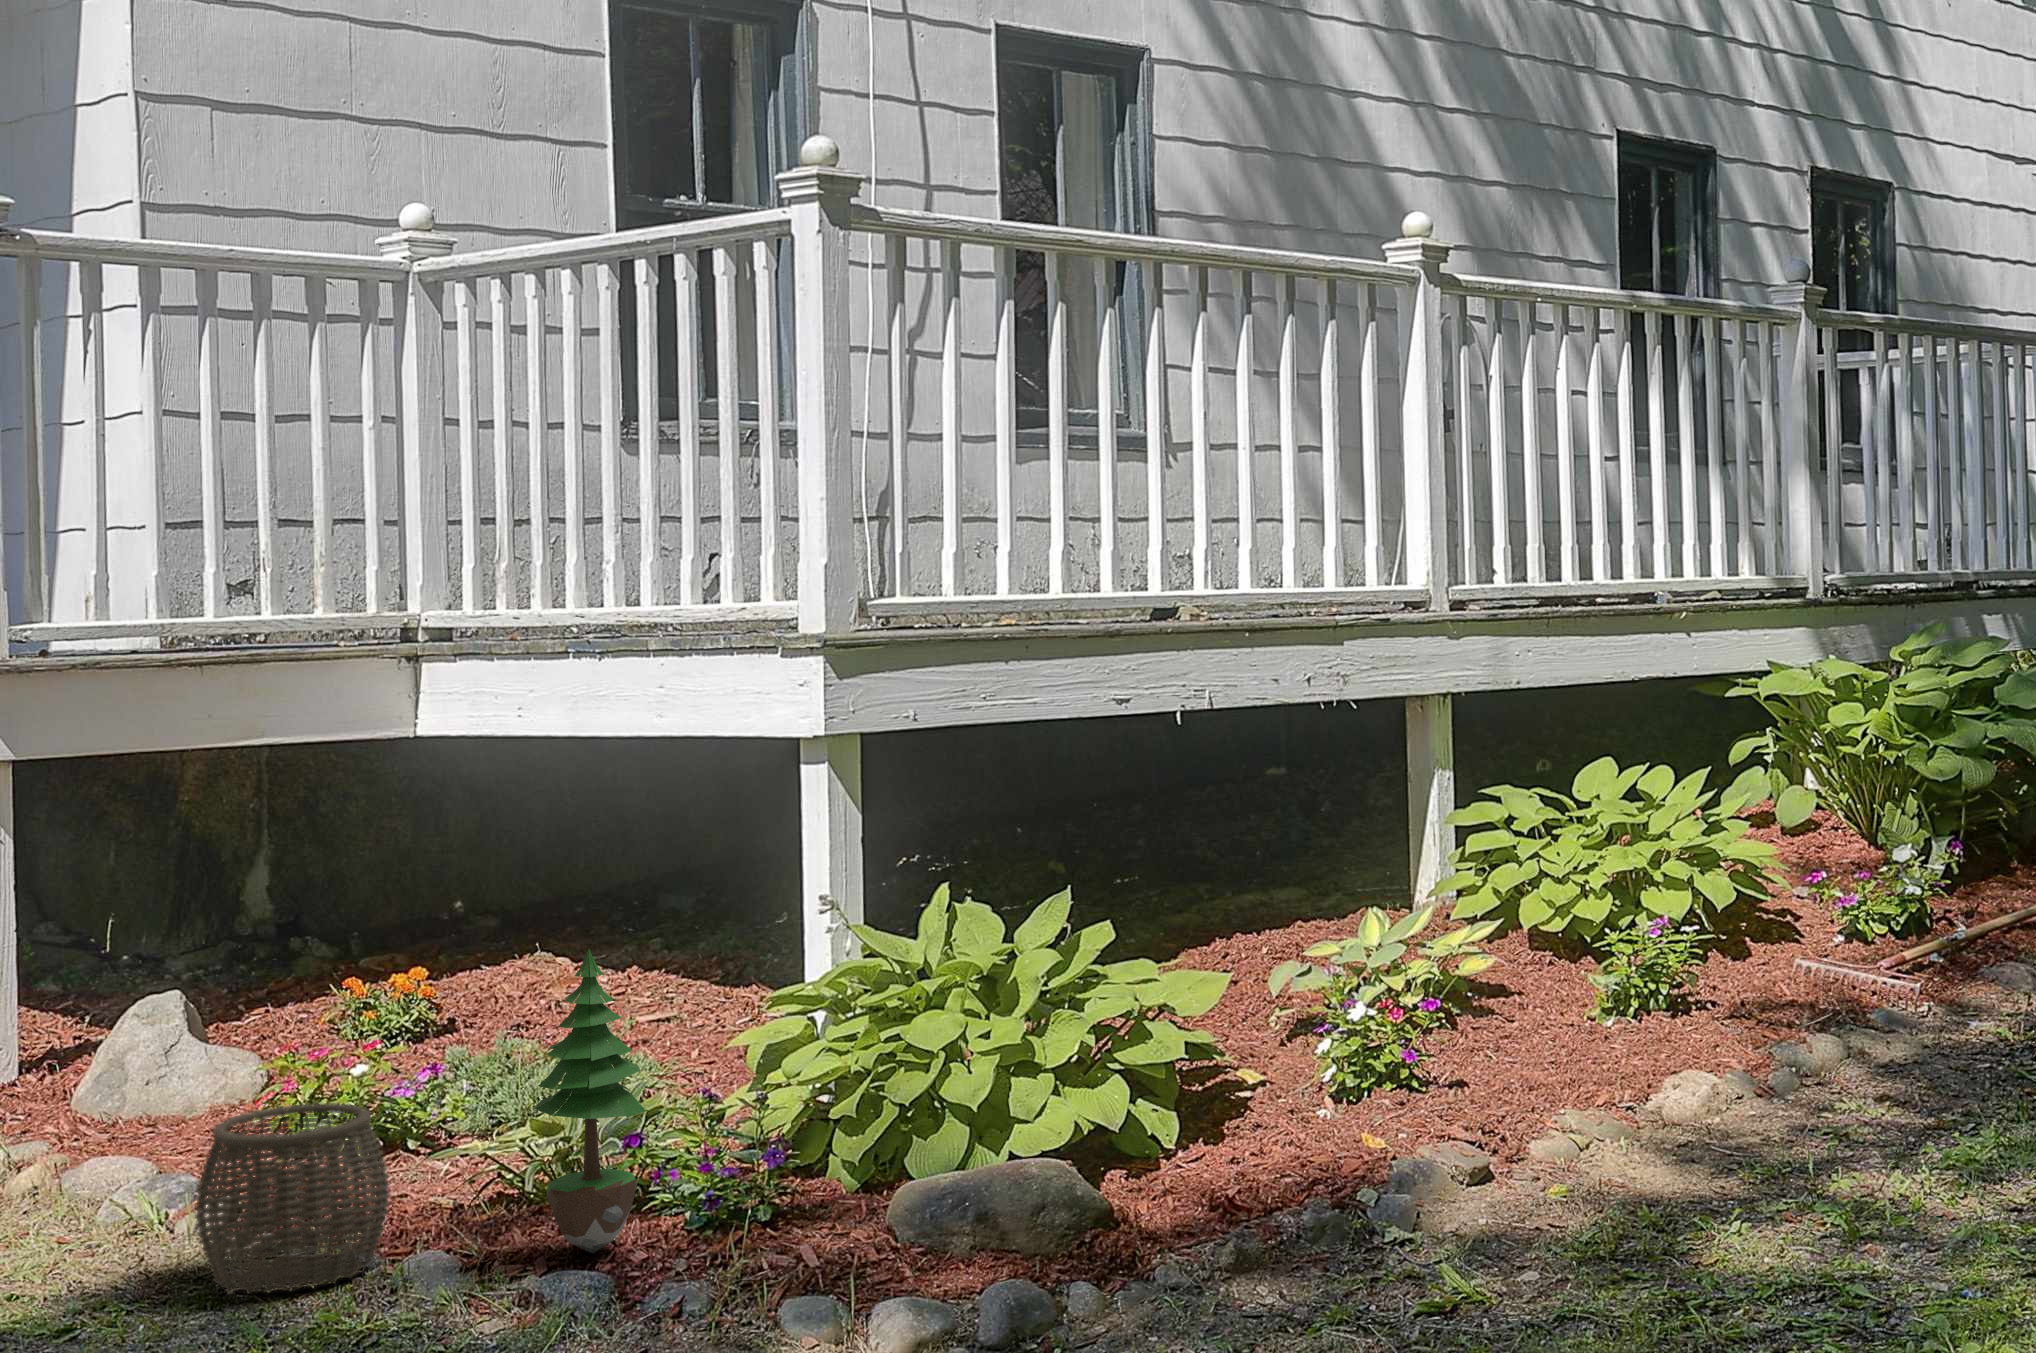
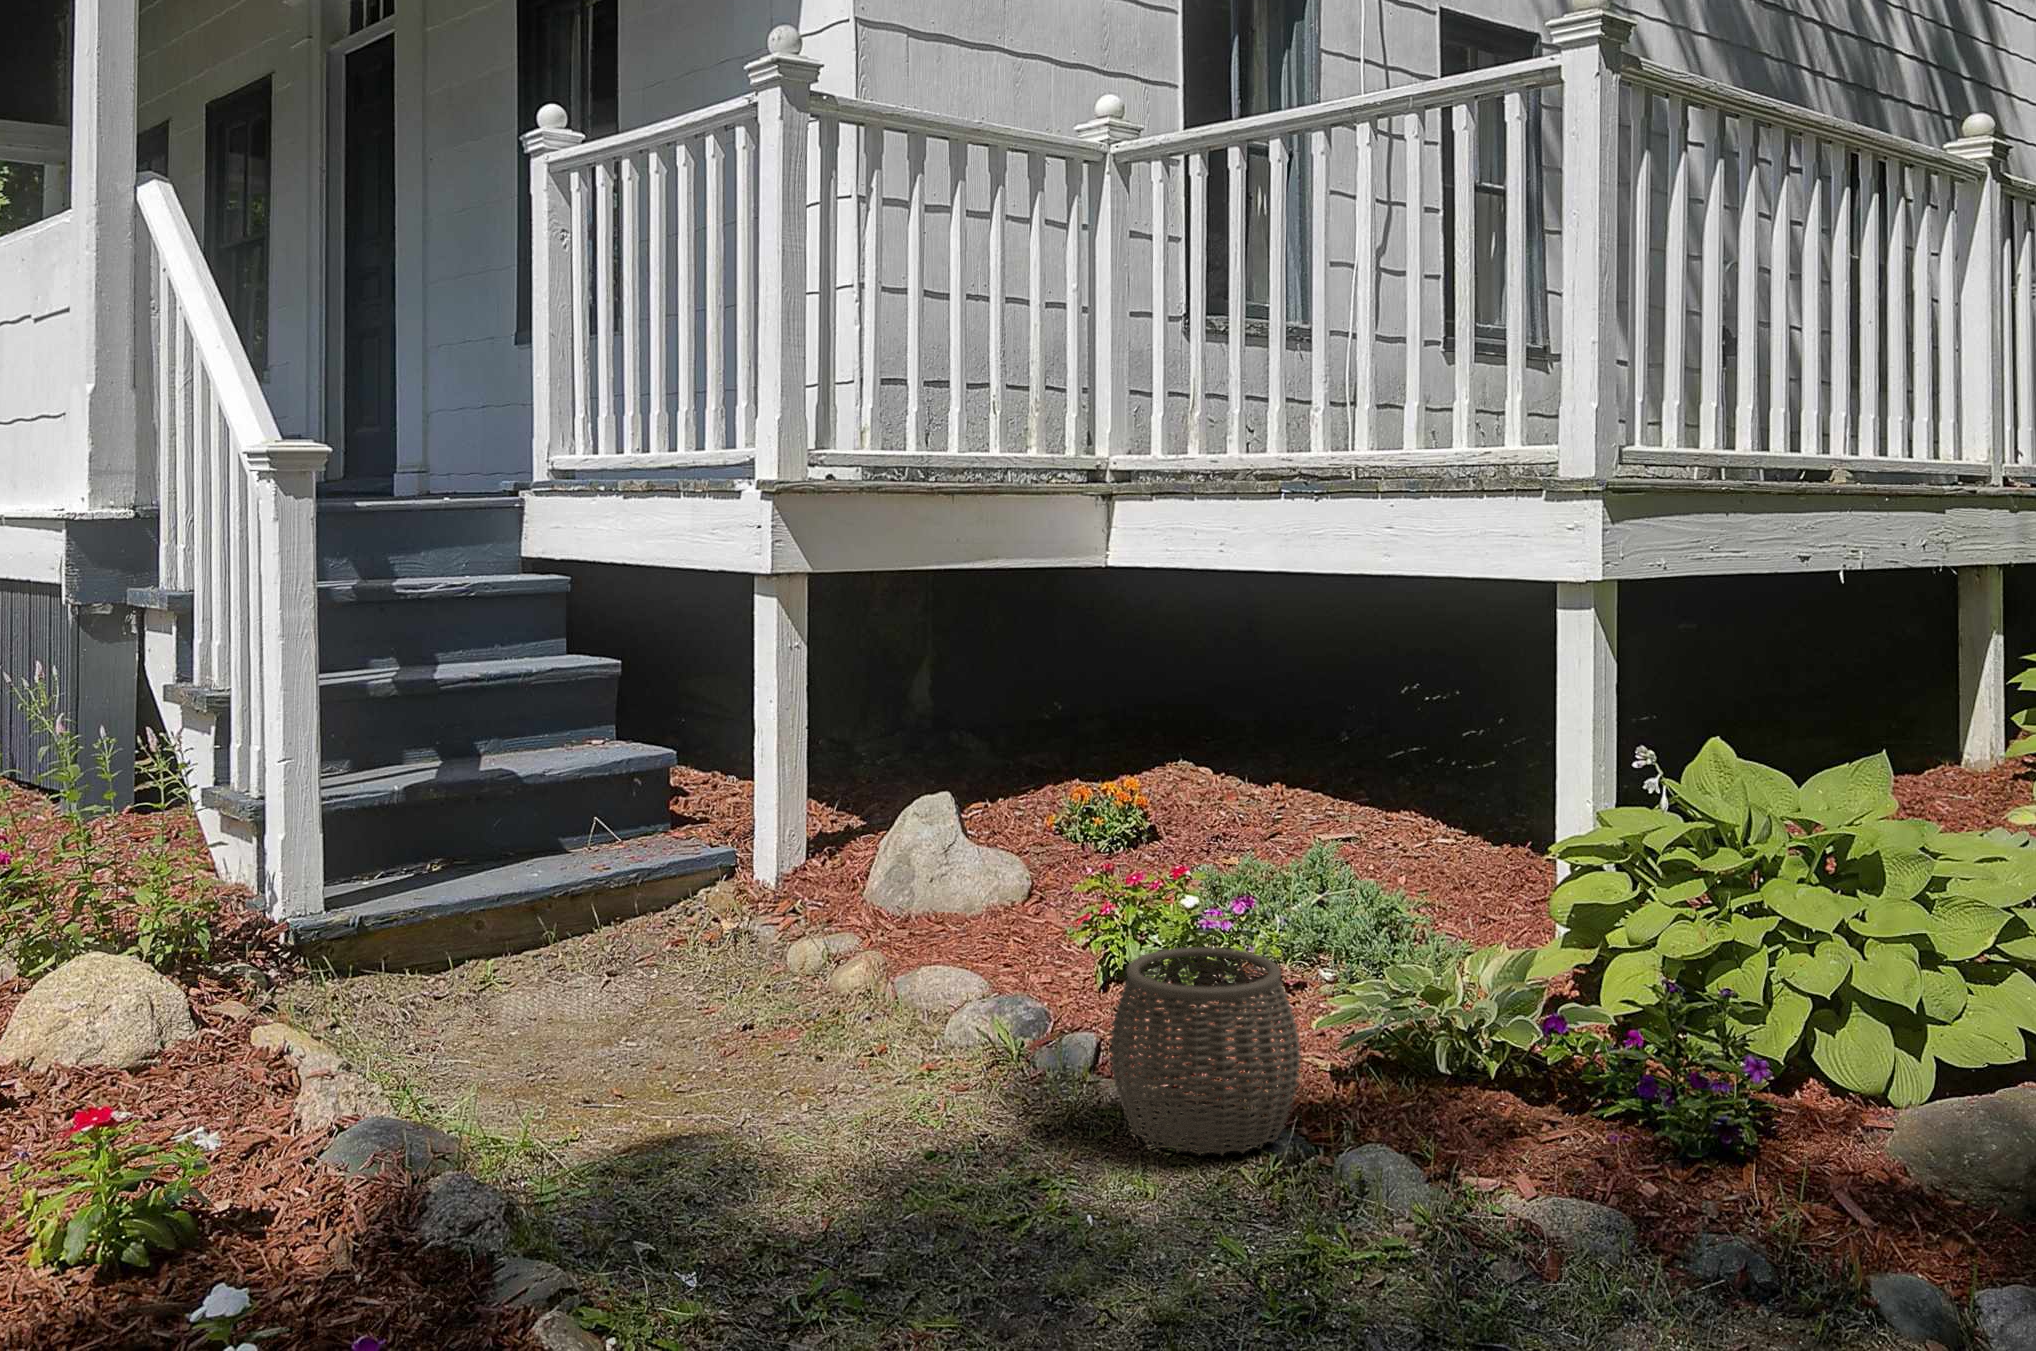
potted tree: present [534,949,646,1253] -> none [1447,805,1569,1134]

